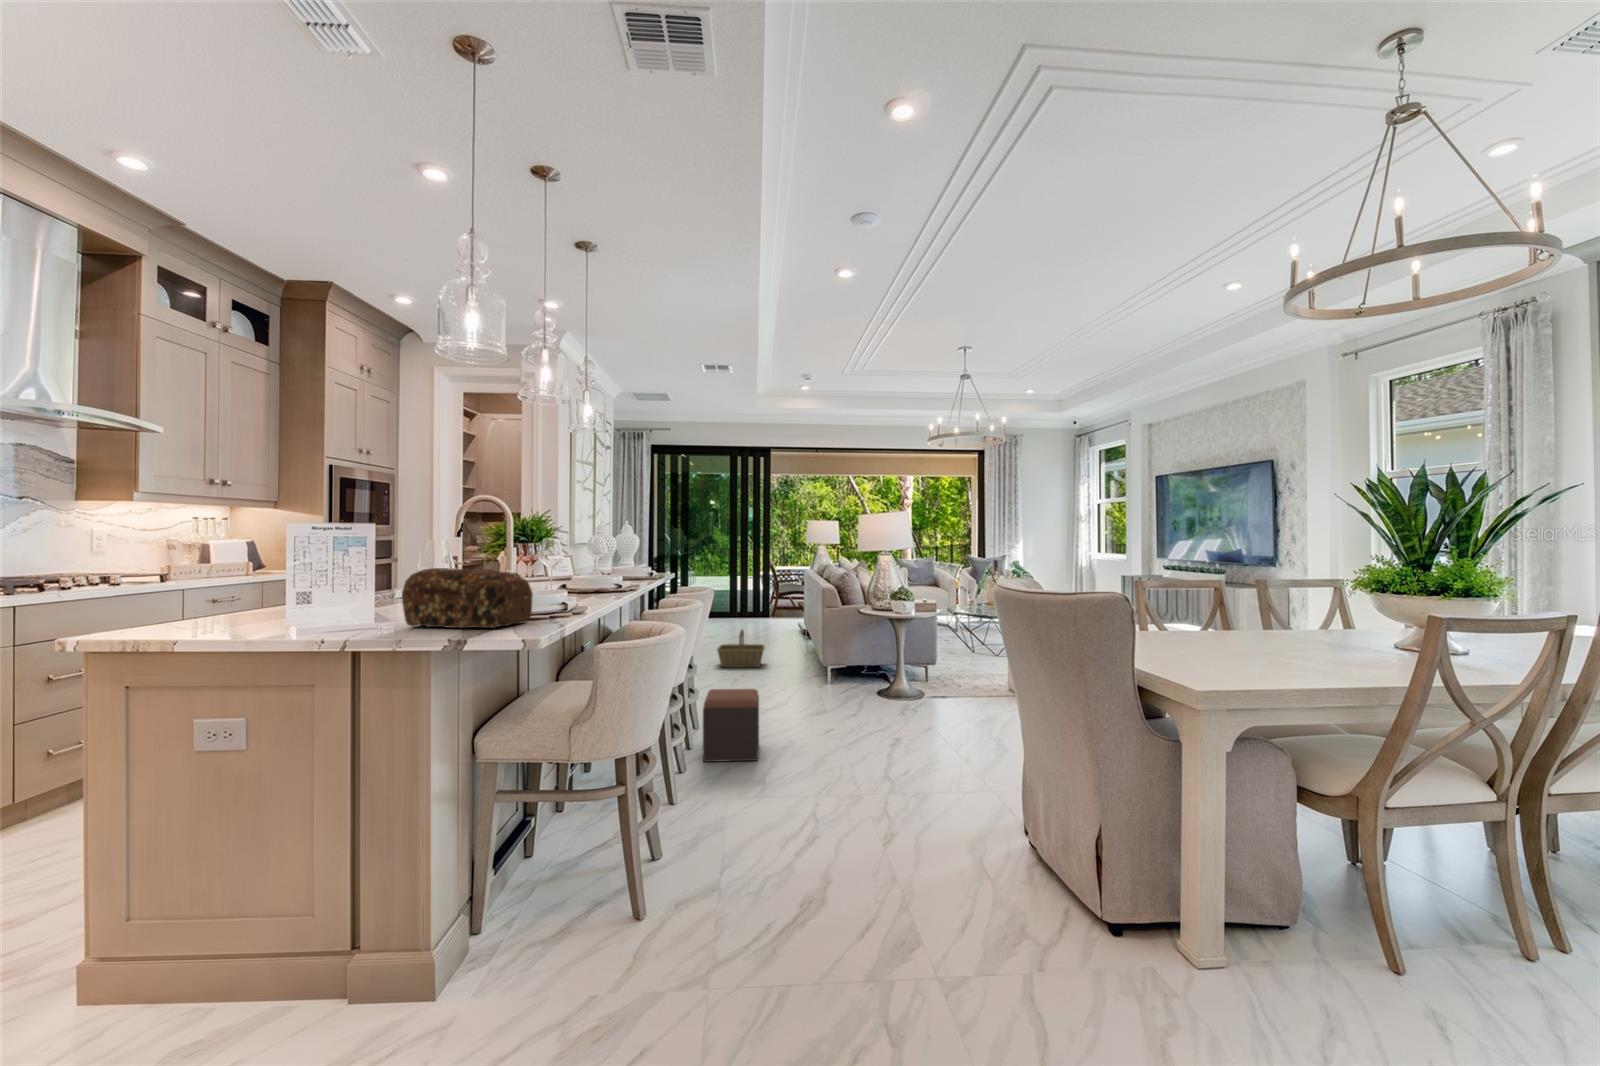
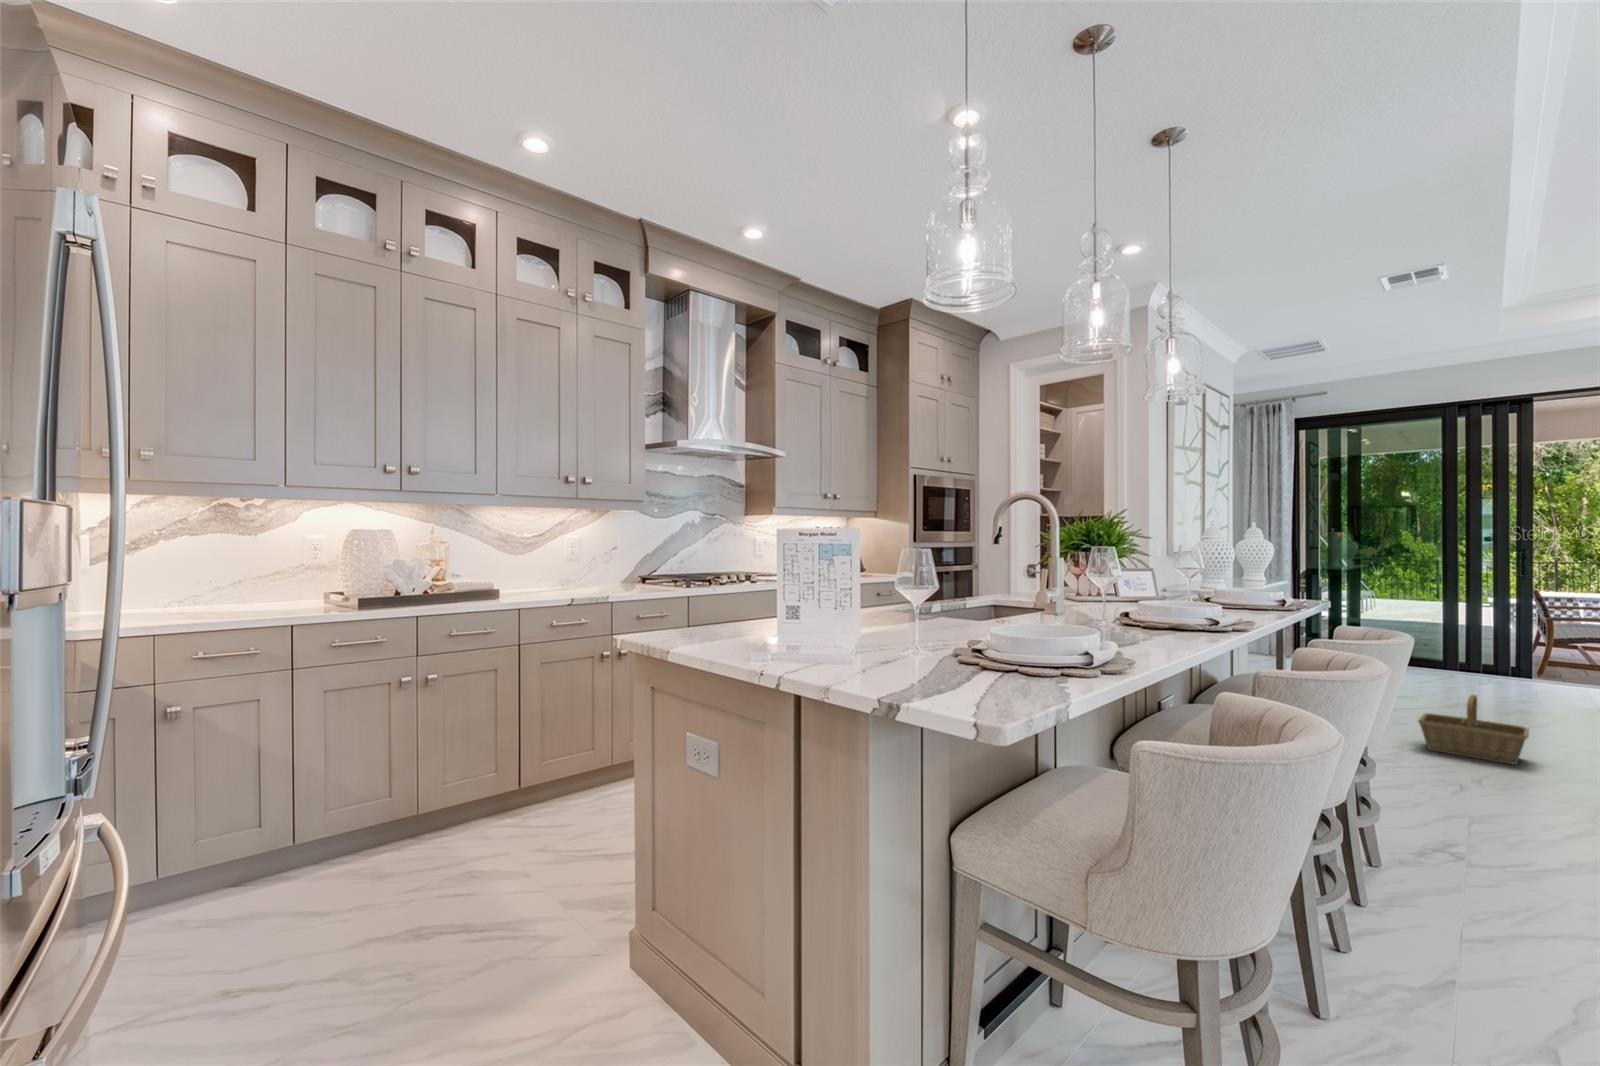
bread loaf: present [402,568,533,628] -> none [845,588,1014,692]
footstool: present [703,689,759,762] -> none [1390,809,1536,983]

